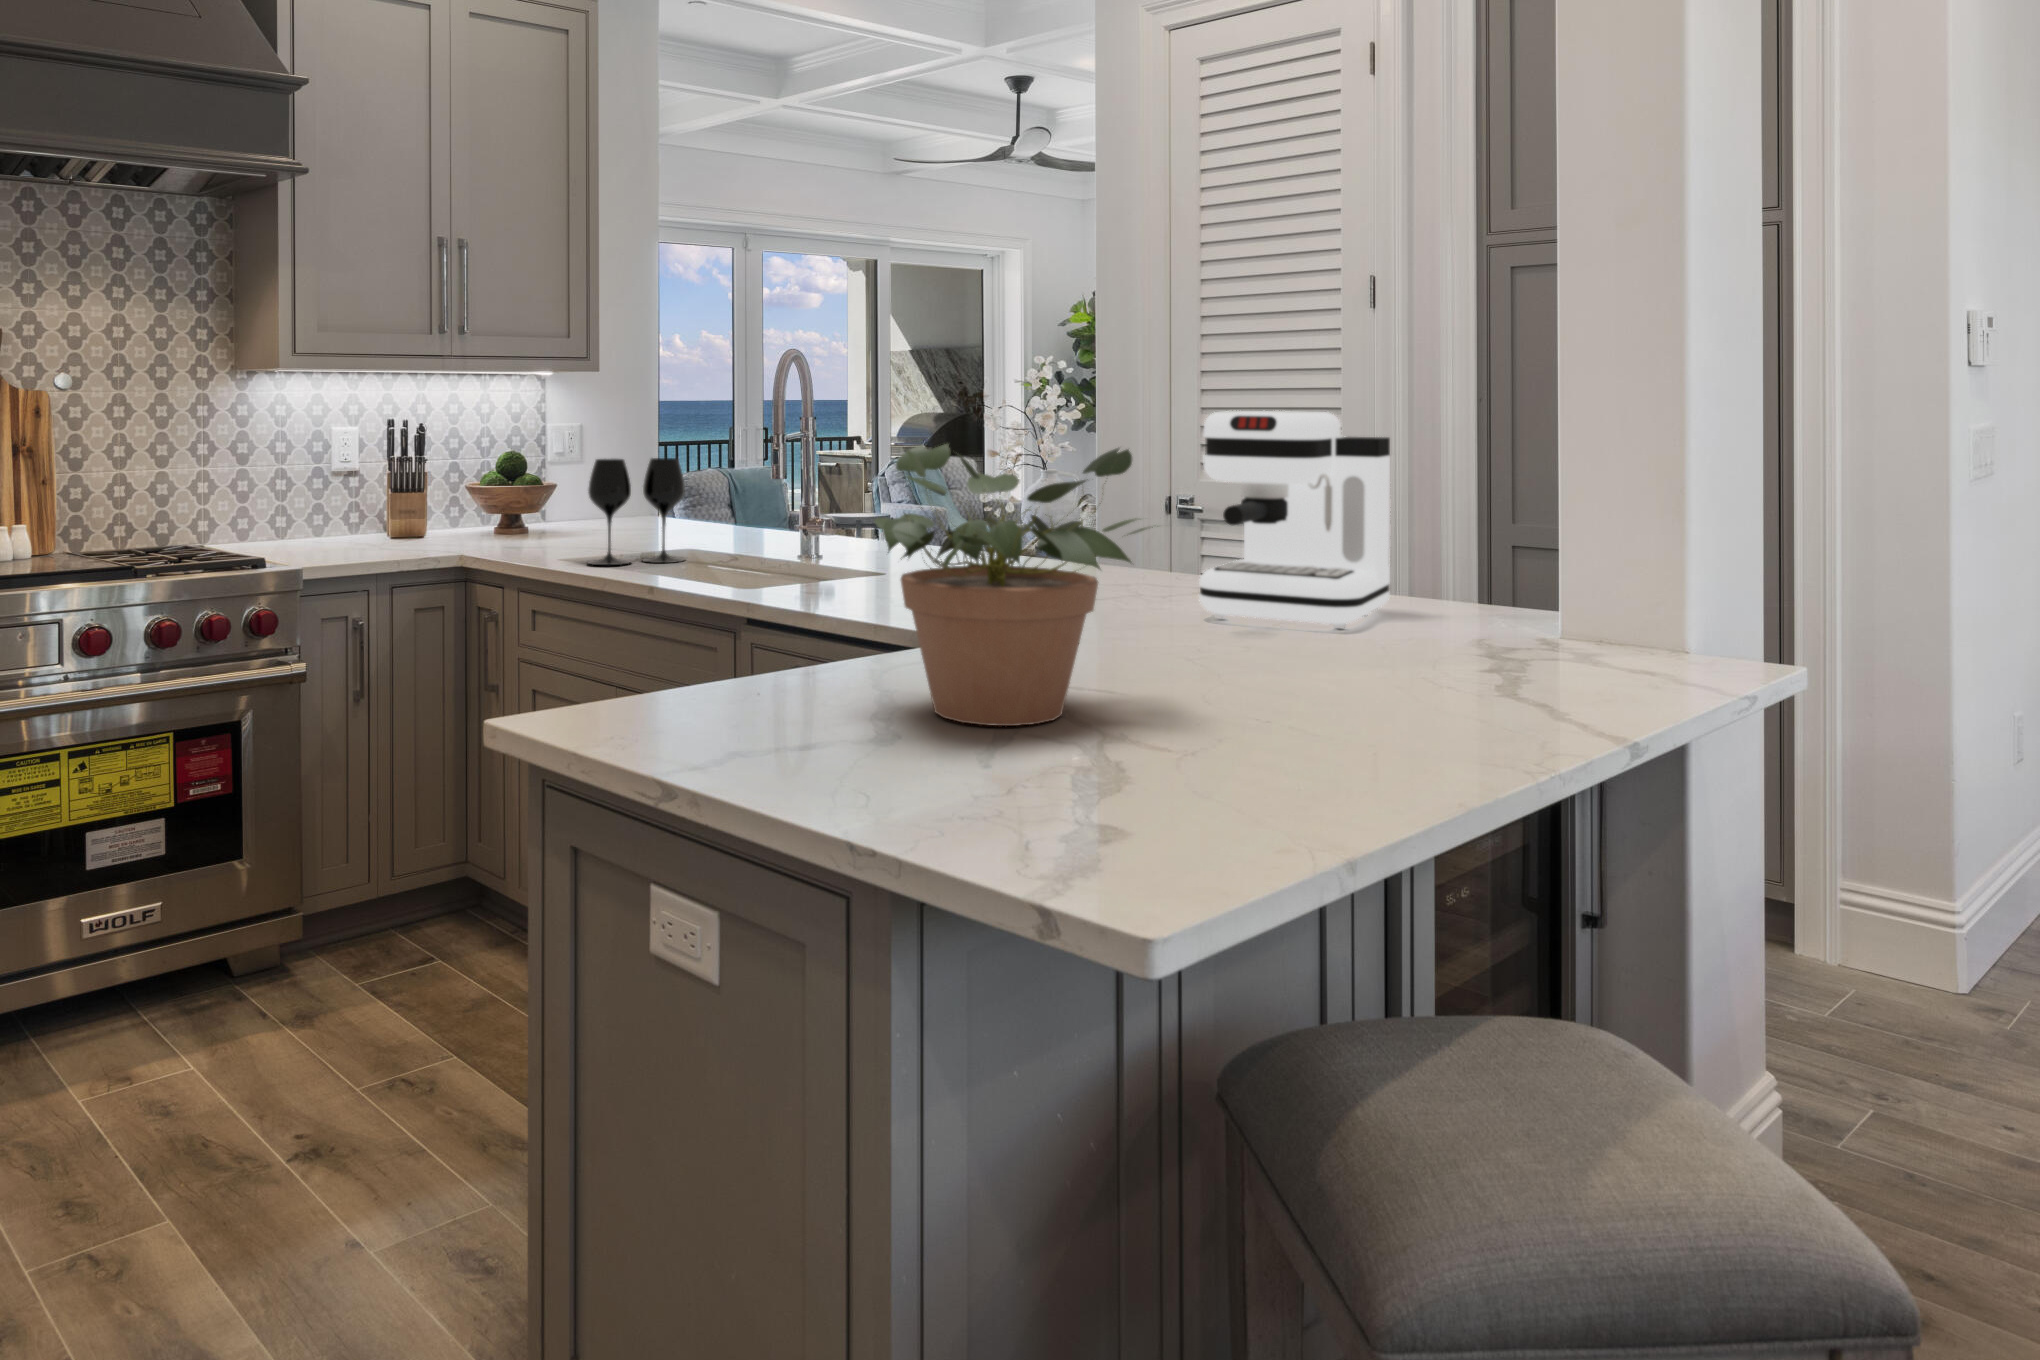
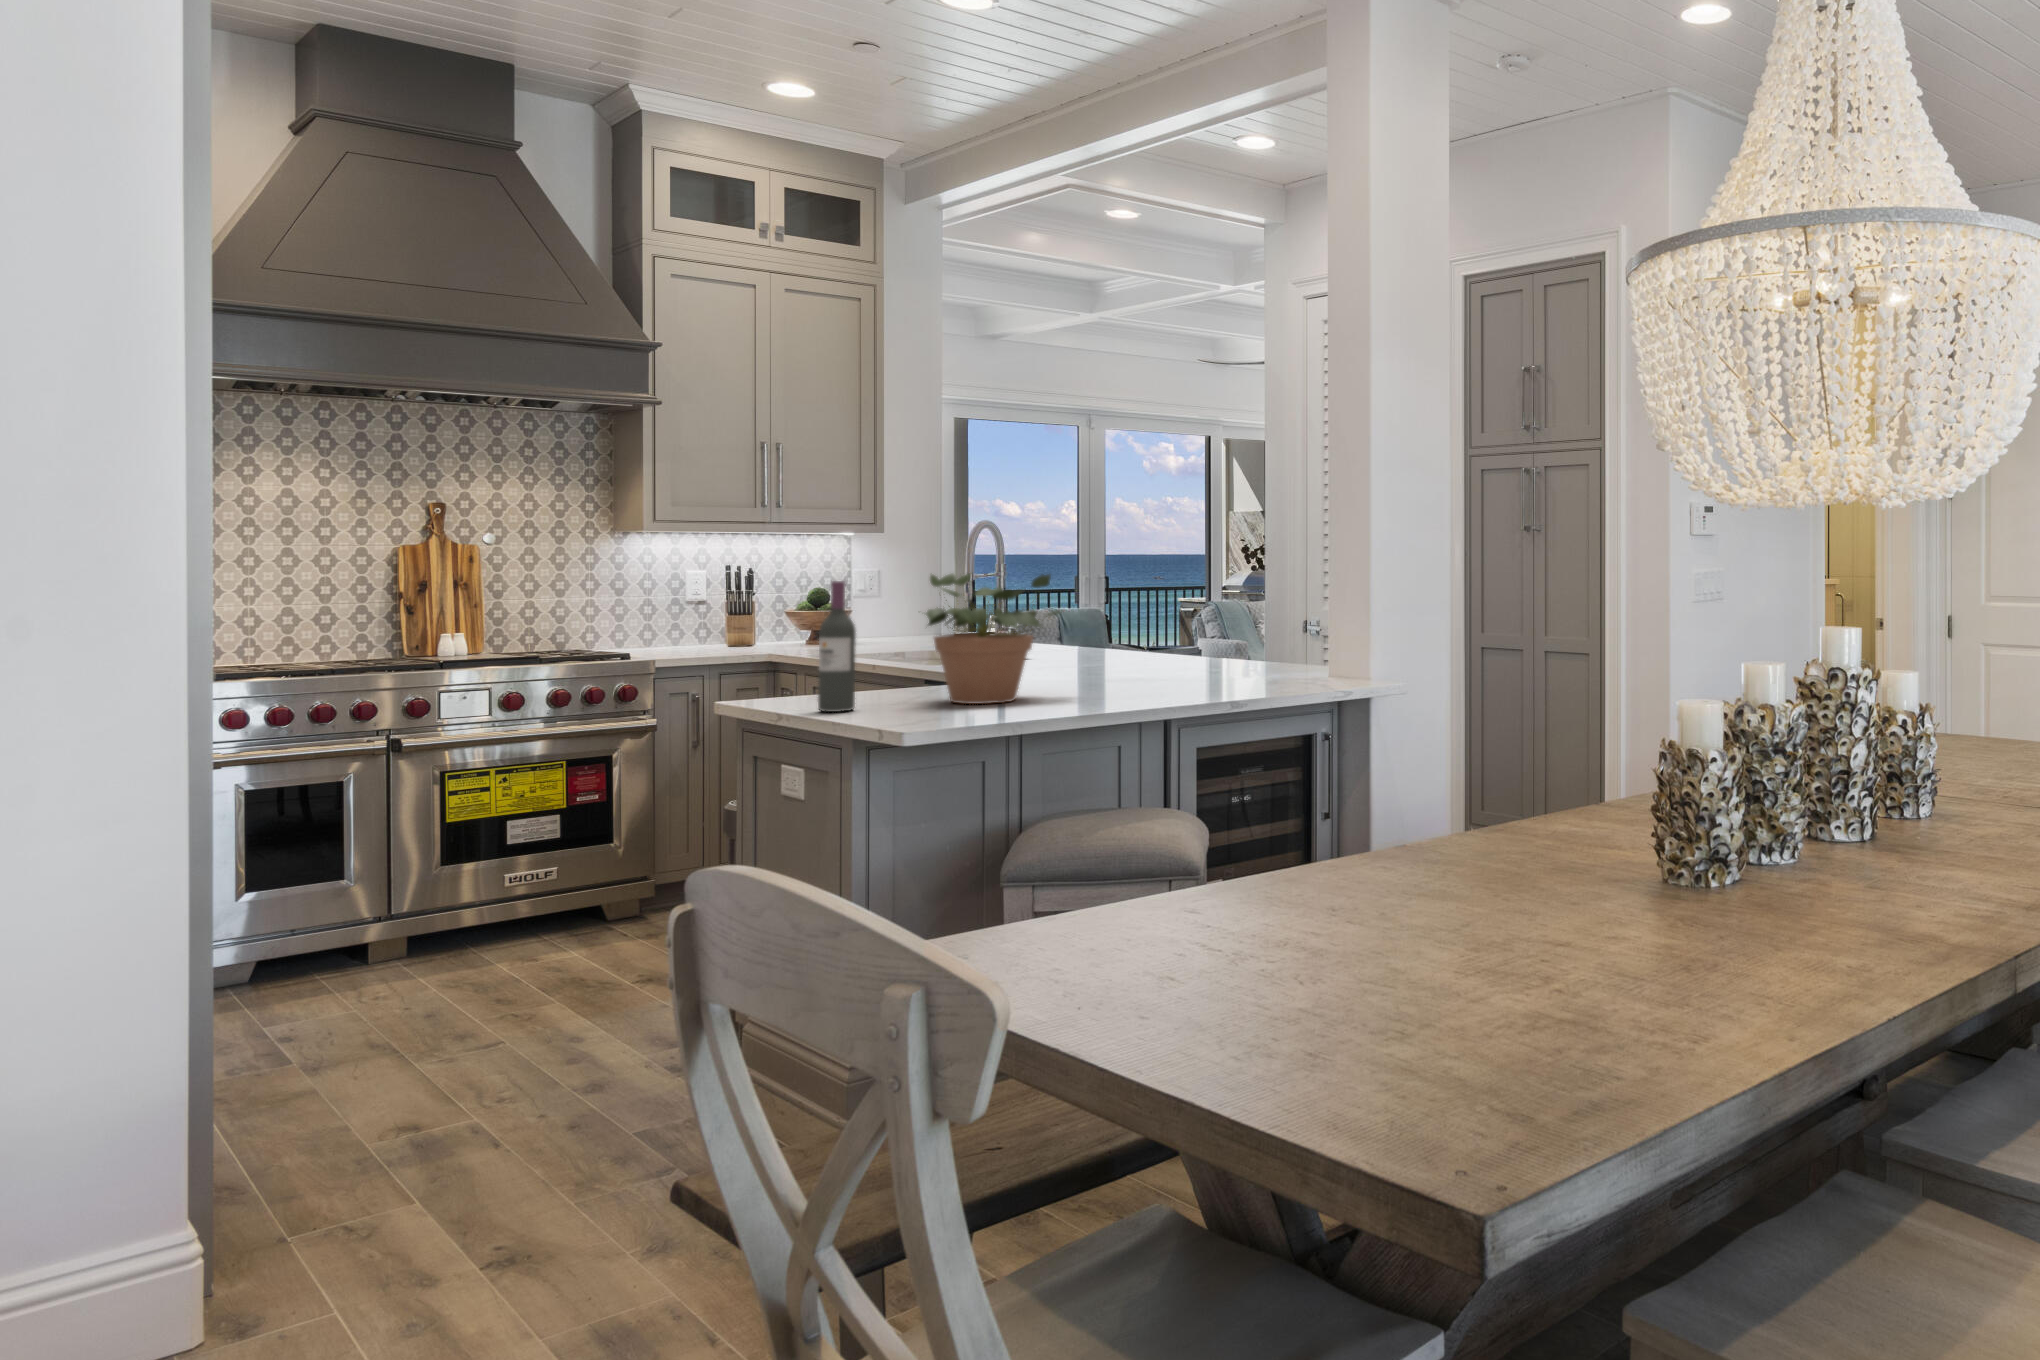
coffee maker: present [1199,411,1390,628] -> none [1167,559,1284,676]
wine glass: present [588,458,685,565] -> none [848,590,918,658]
wine bottle: none [697,466,770,753] -> present [818,581,856,712]

